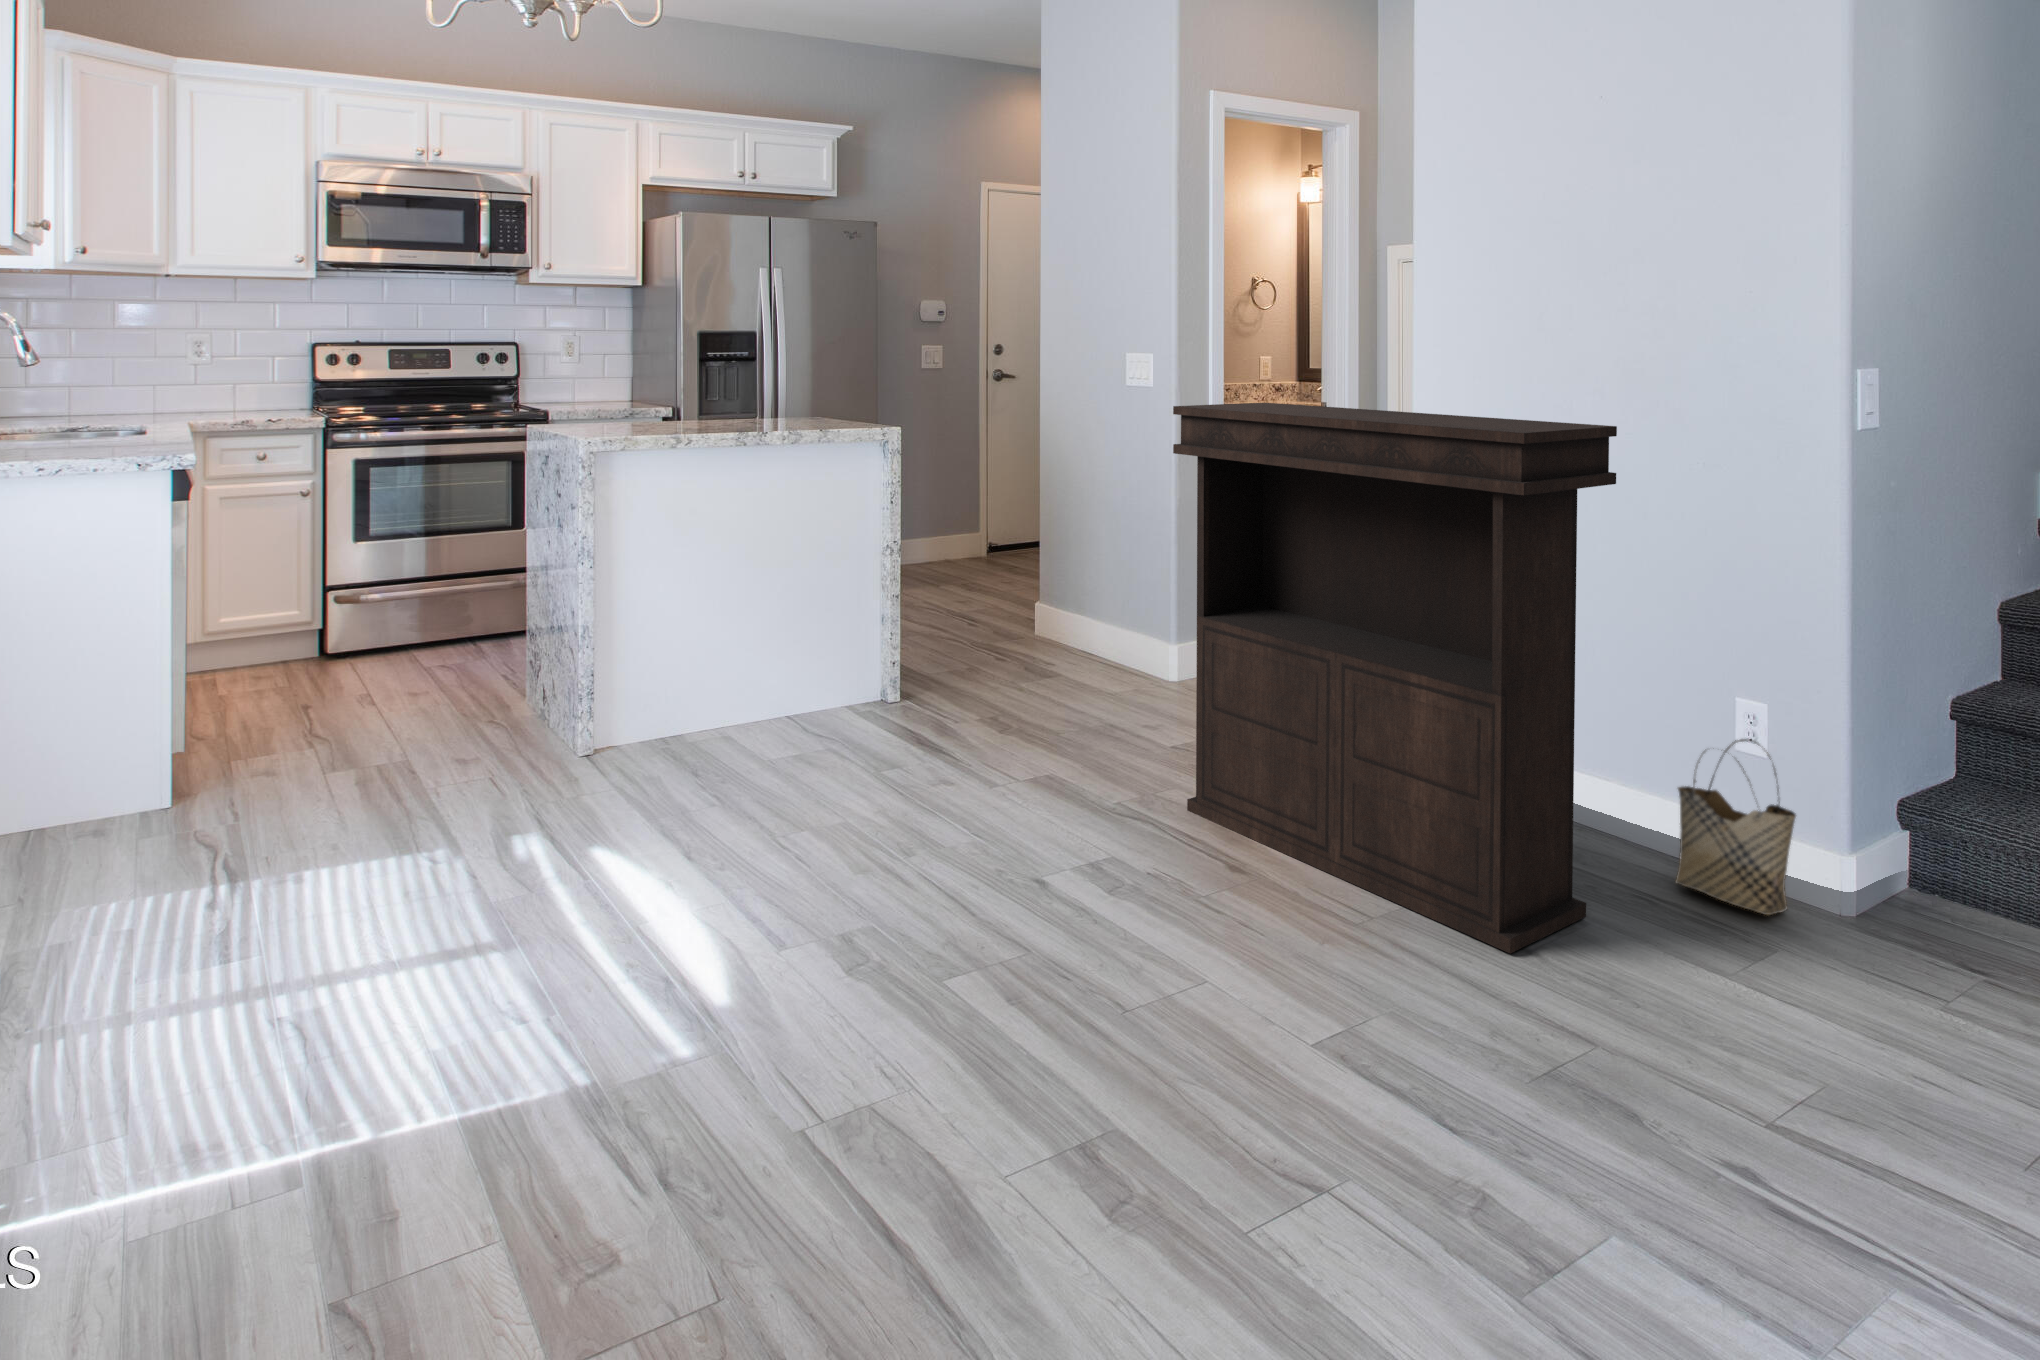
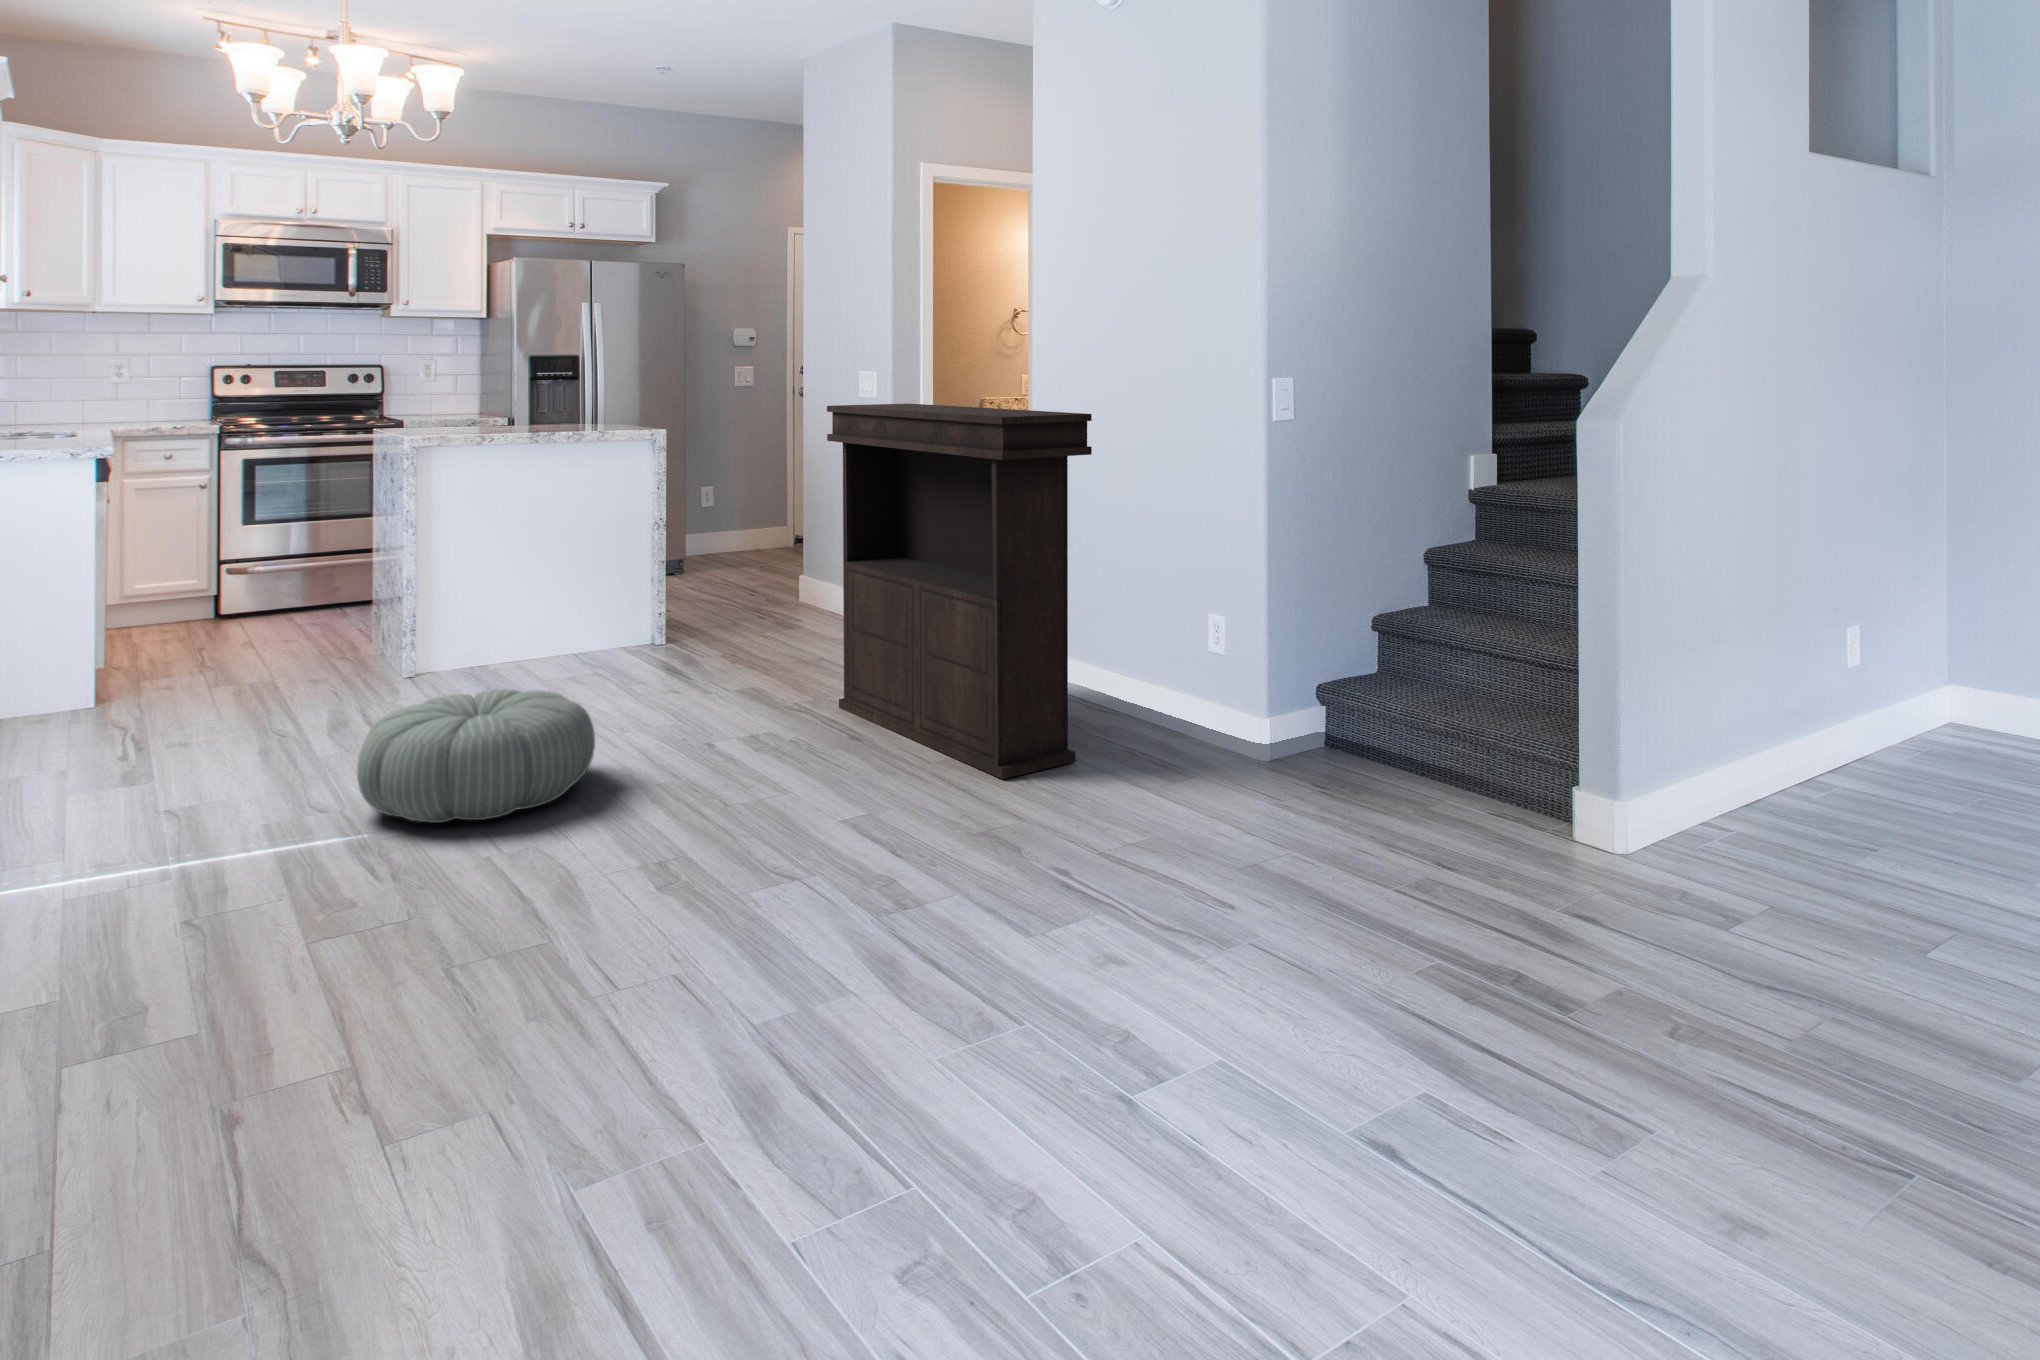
woven basket: present [1676,739,1796,915] -> none [1156,640,1228,760]
pouf: none [591,821,927,1060] -> present [357,689,595,823]

